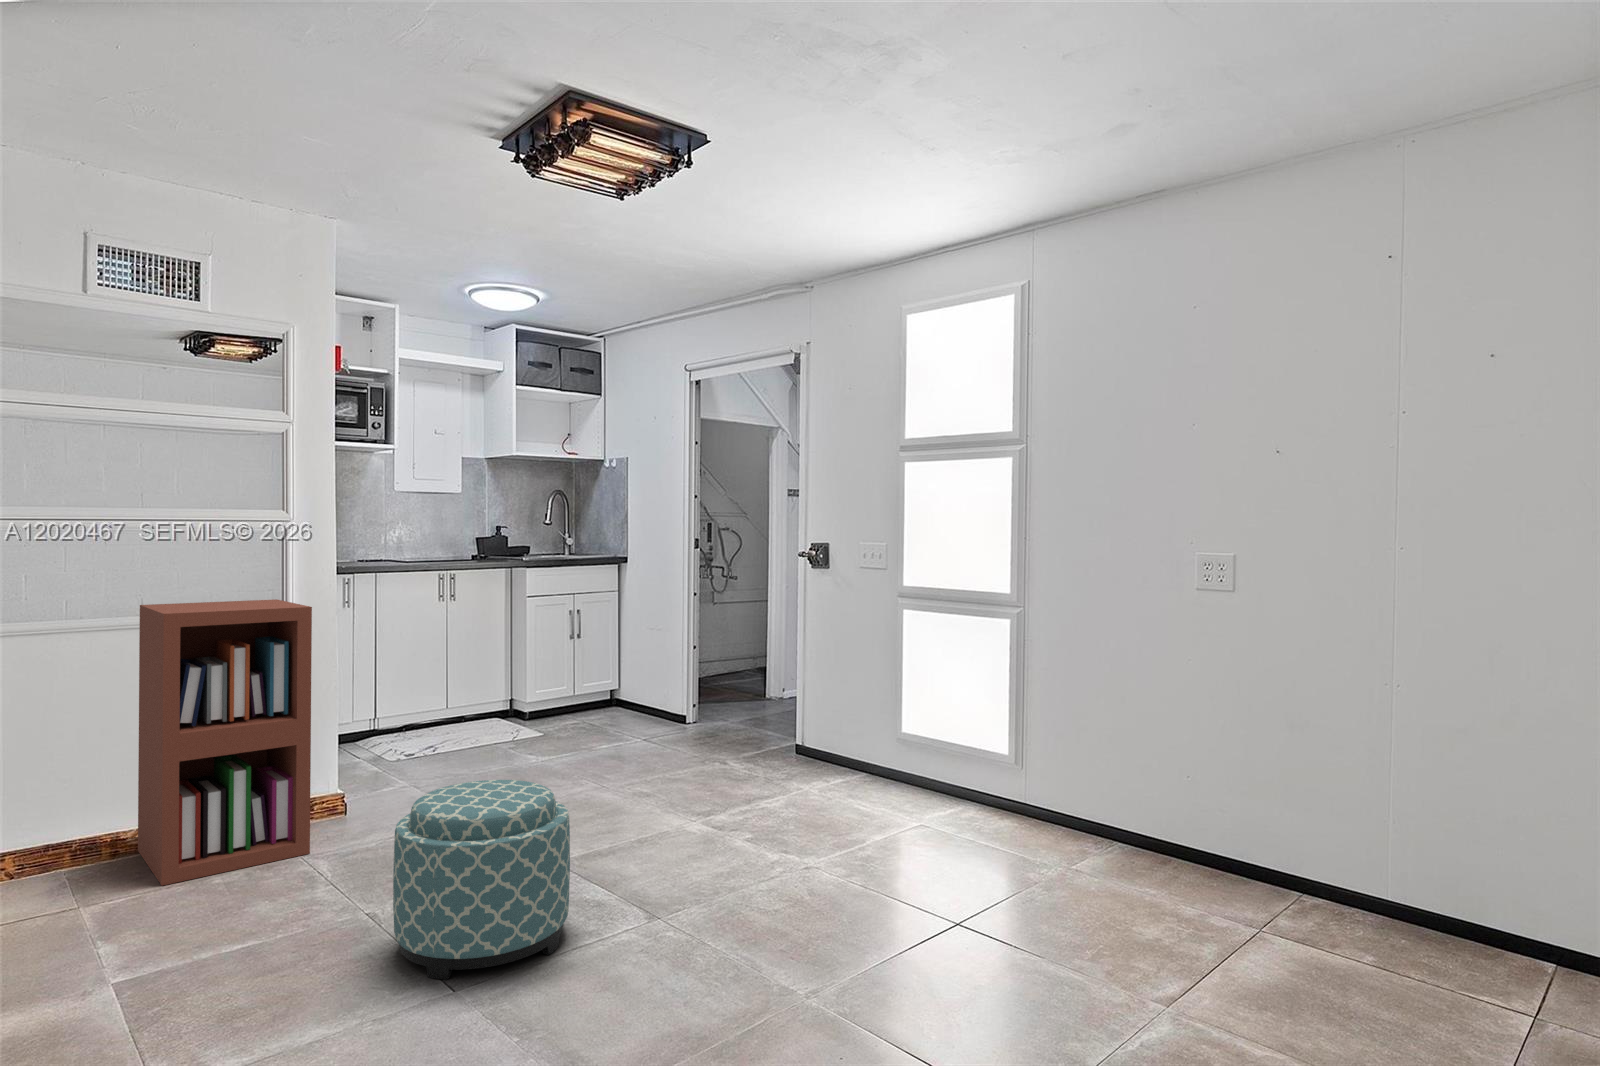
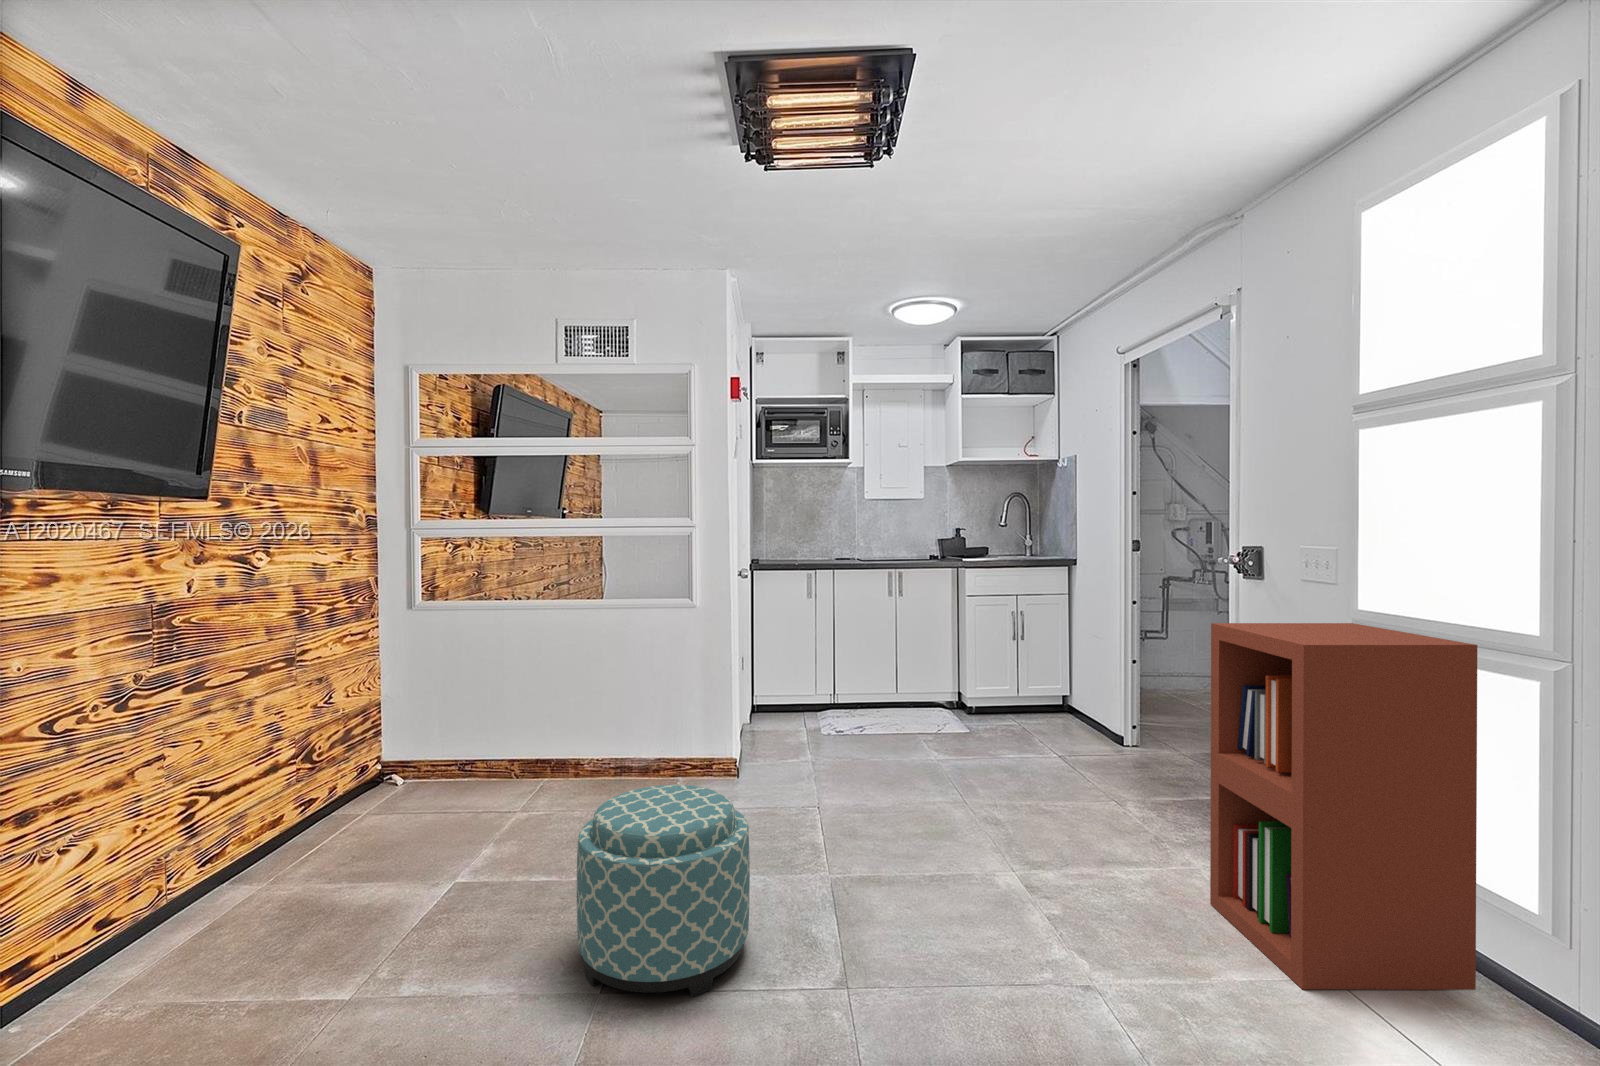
bookshelf: present [138,599,312,885] -> present [1210,623,1477,990]

